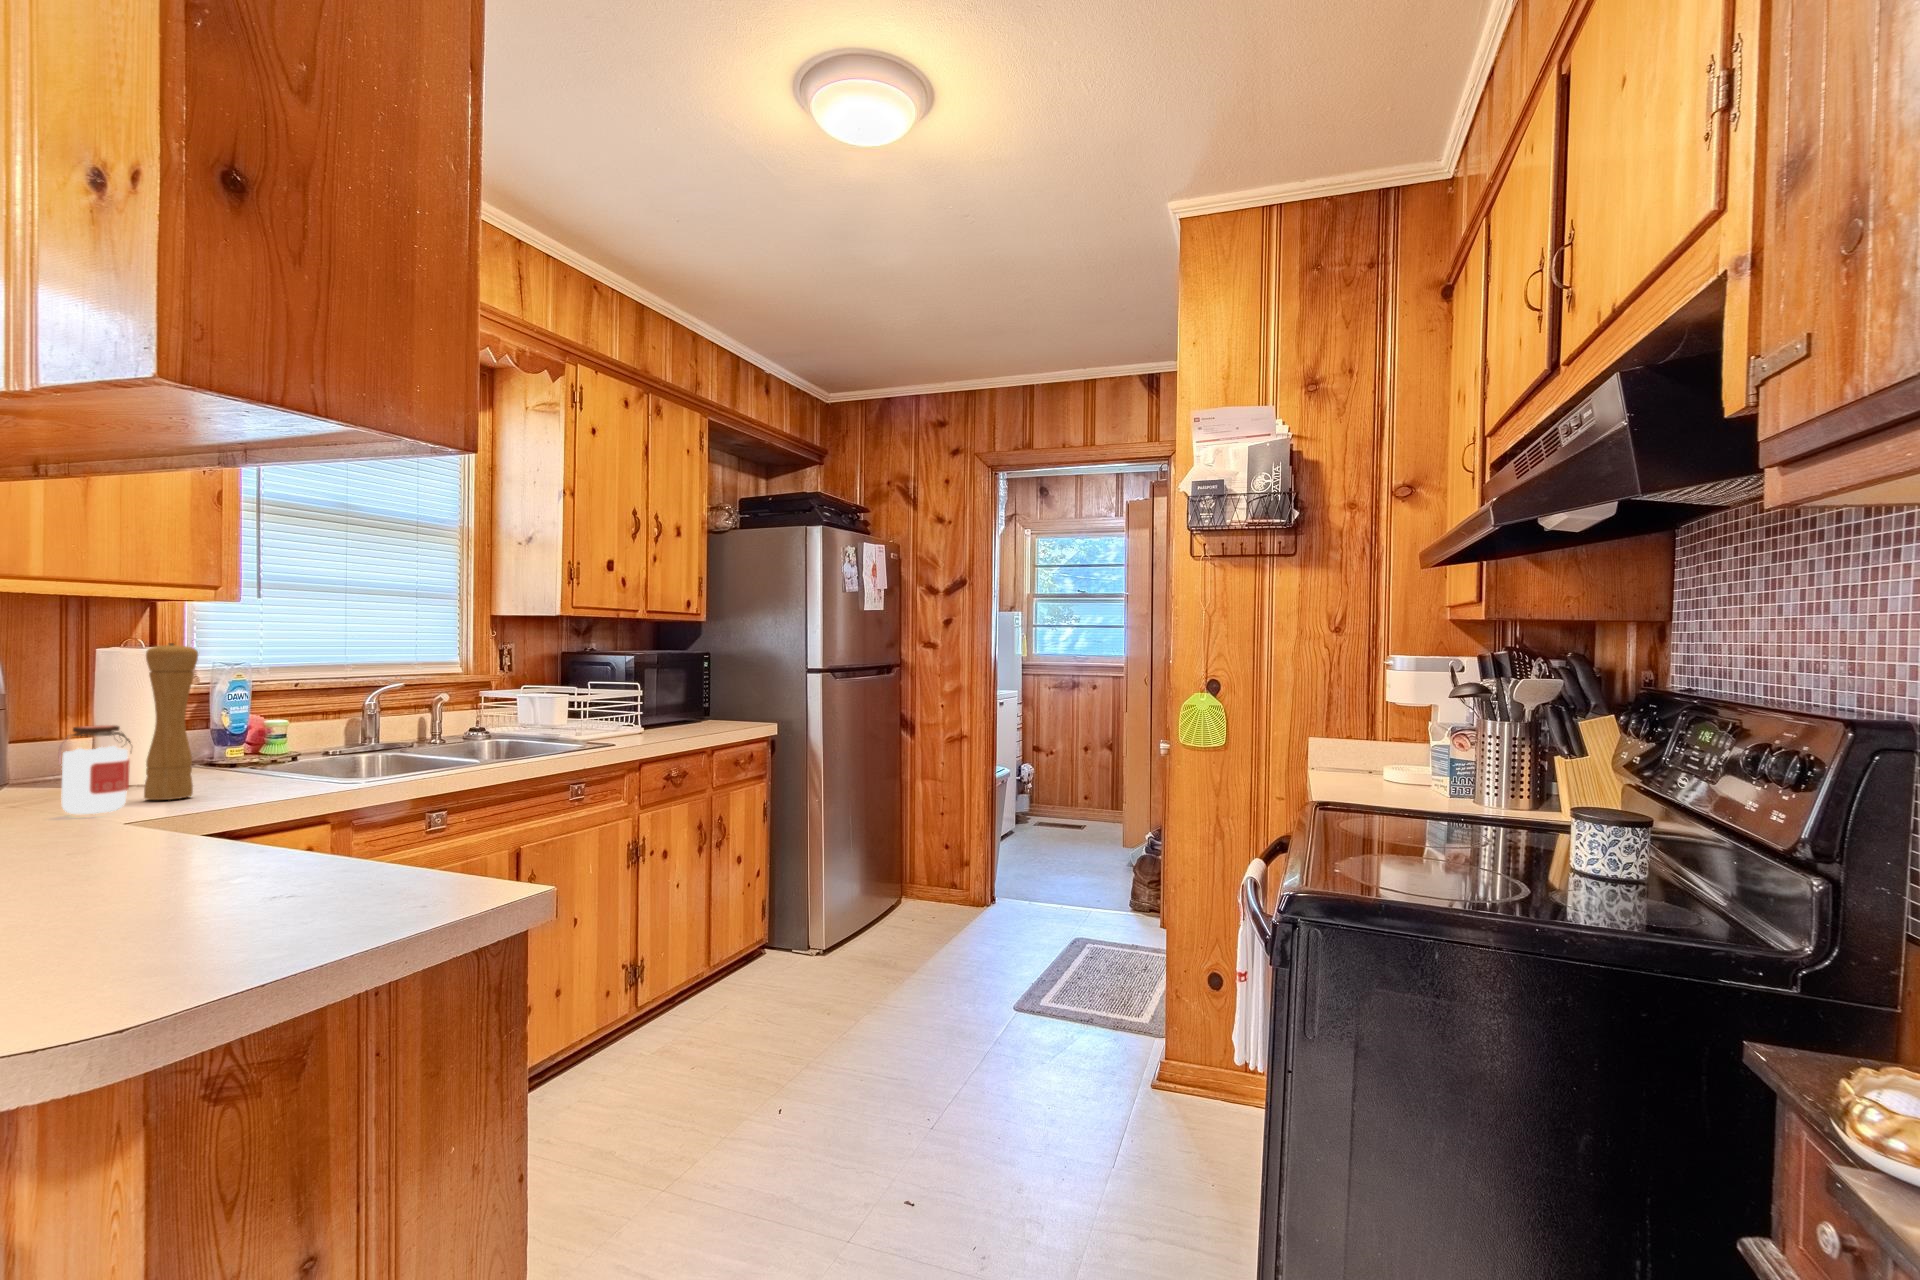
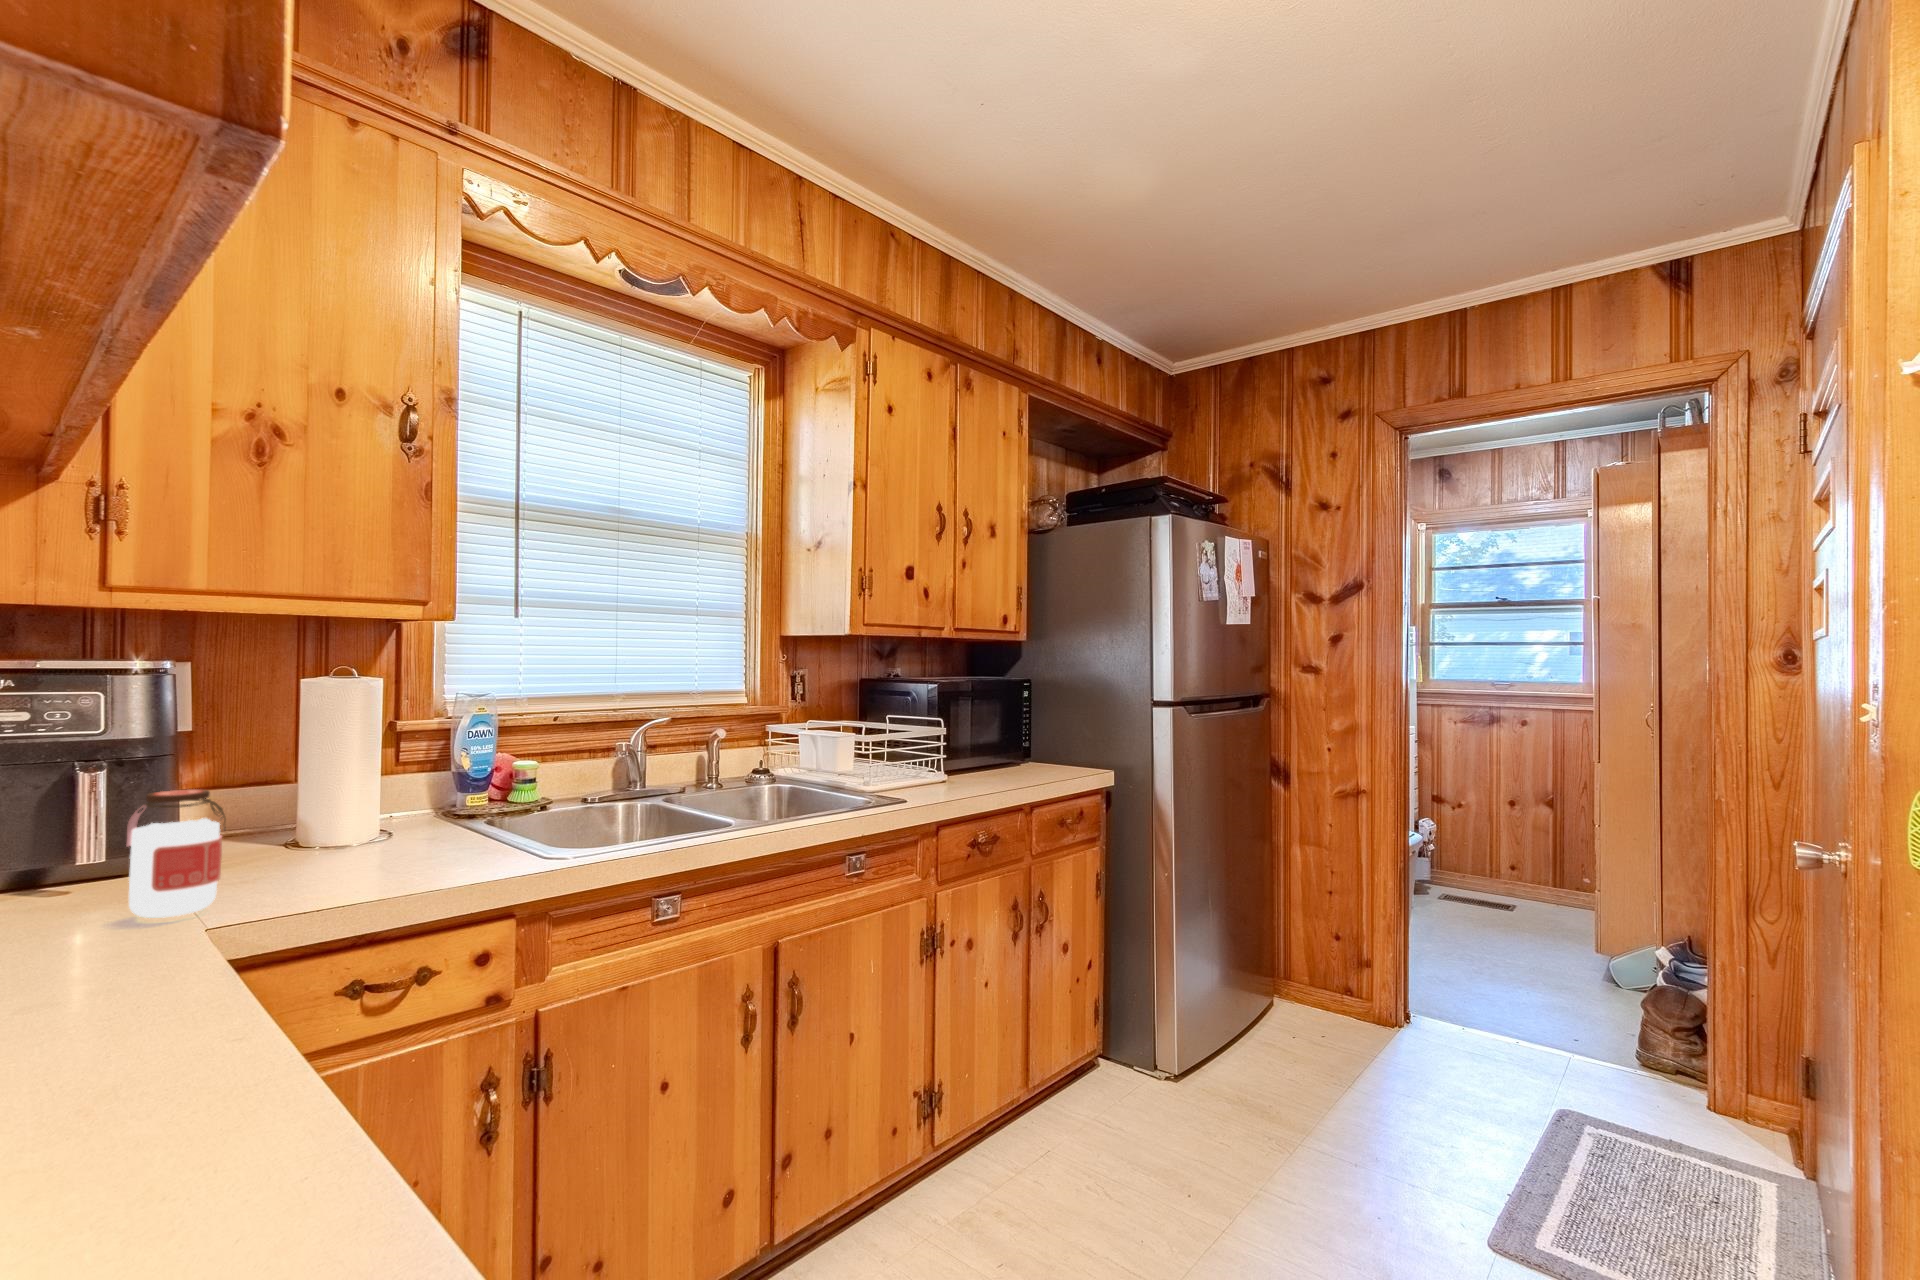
pepper mill: present [144,643,198,800] -> none [278,674,349,887]

